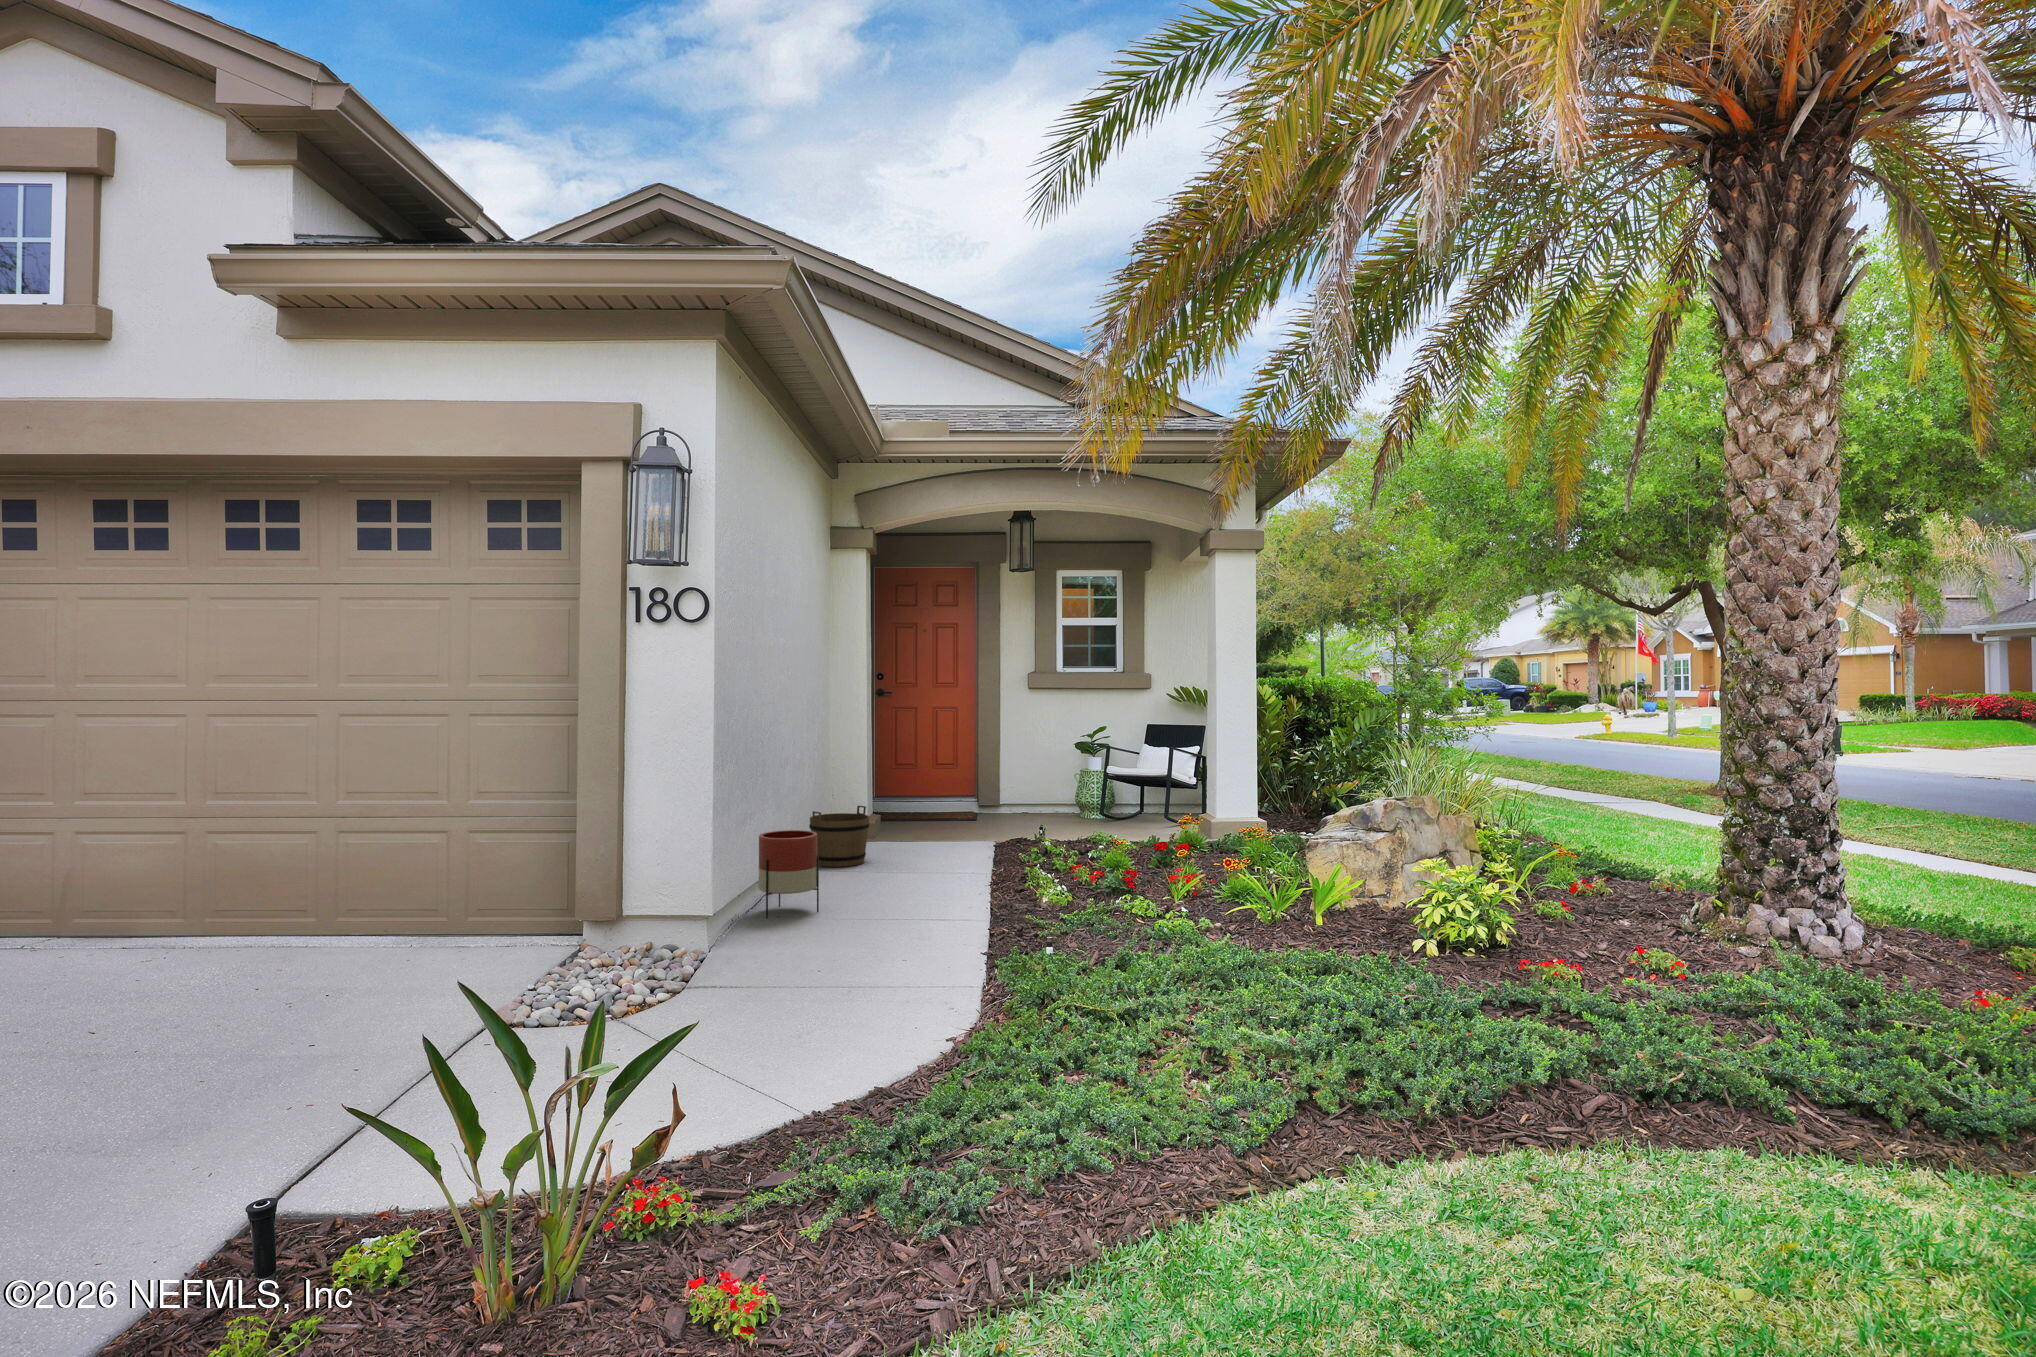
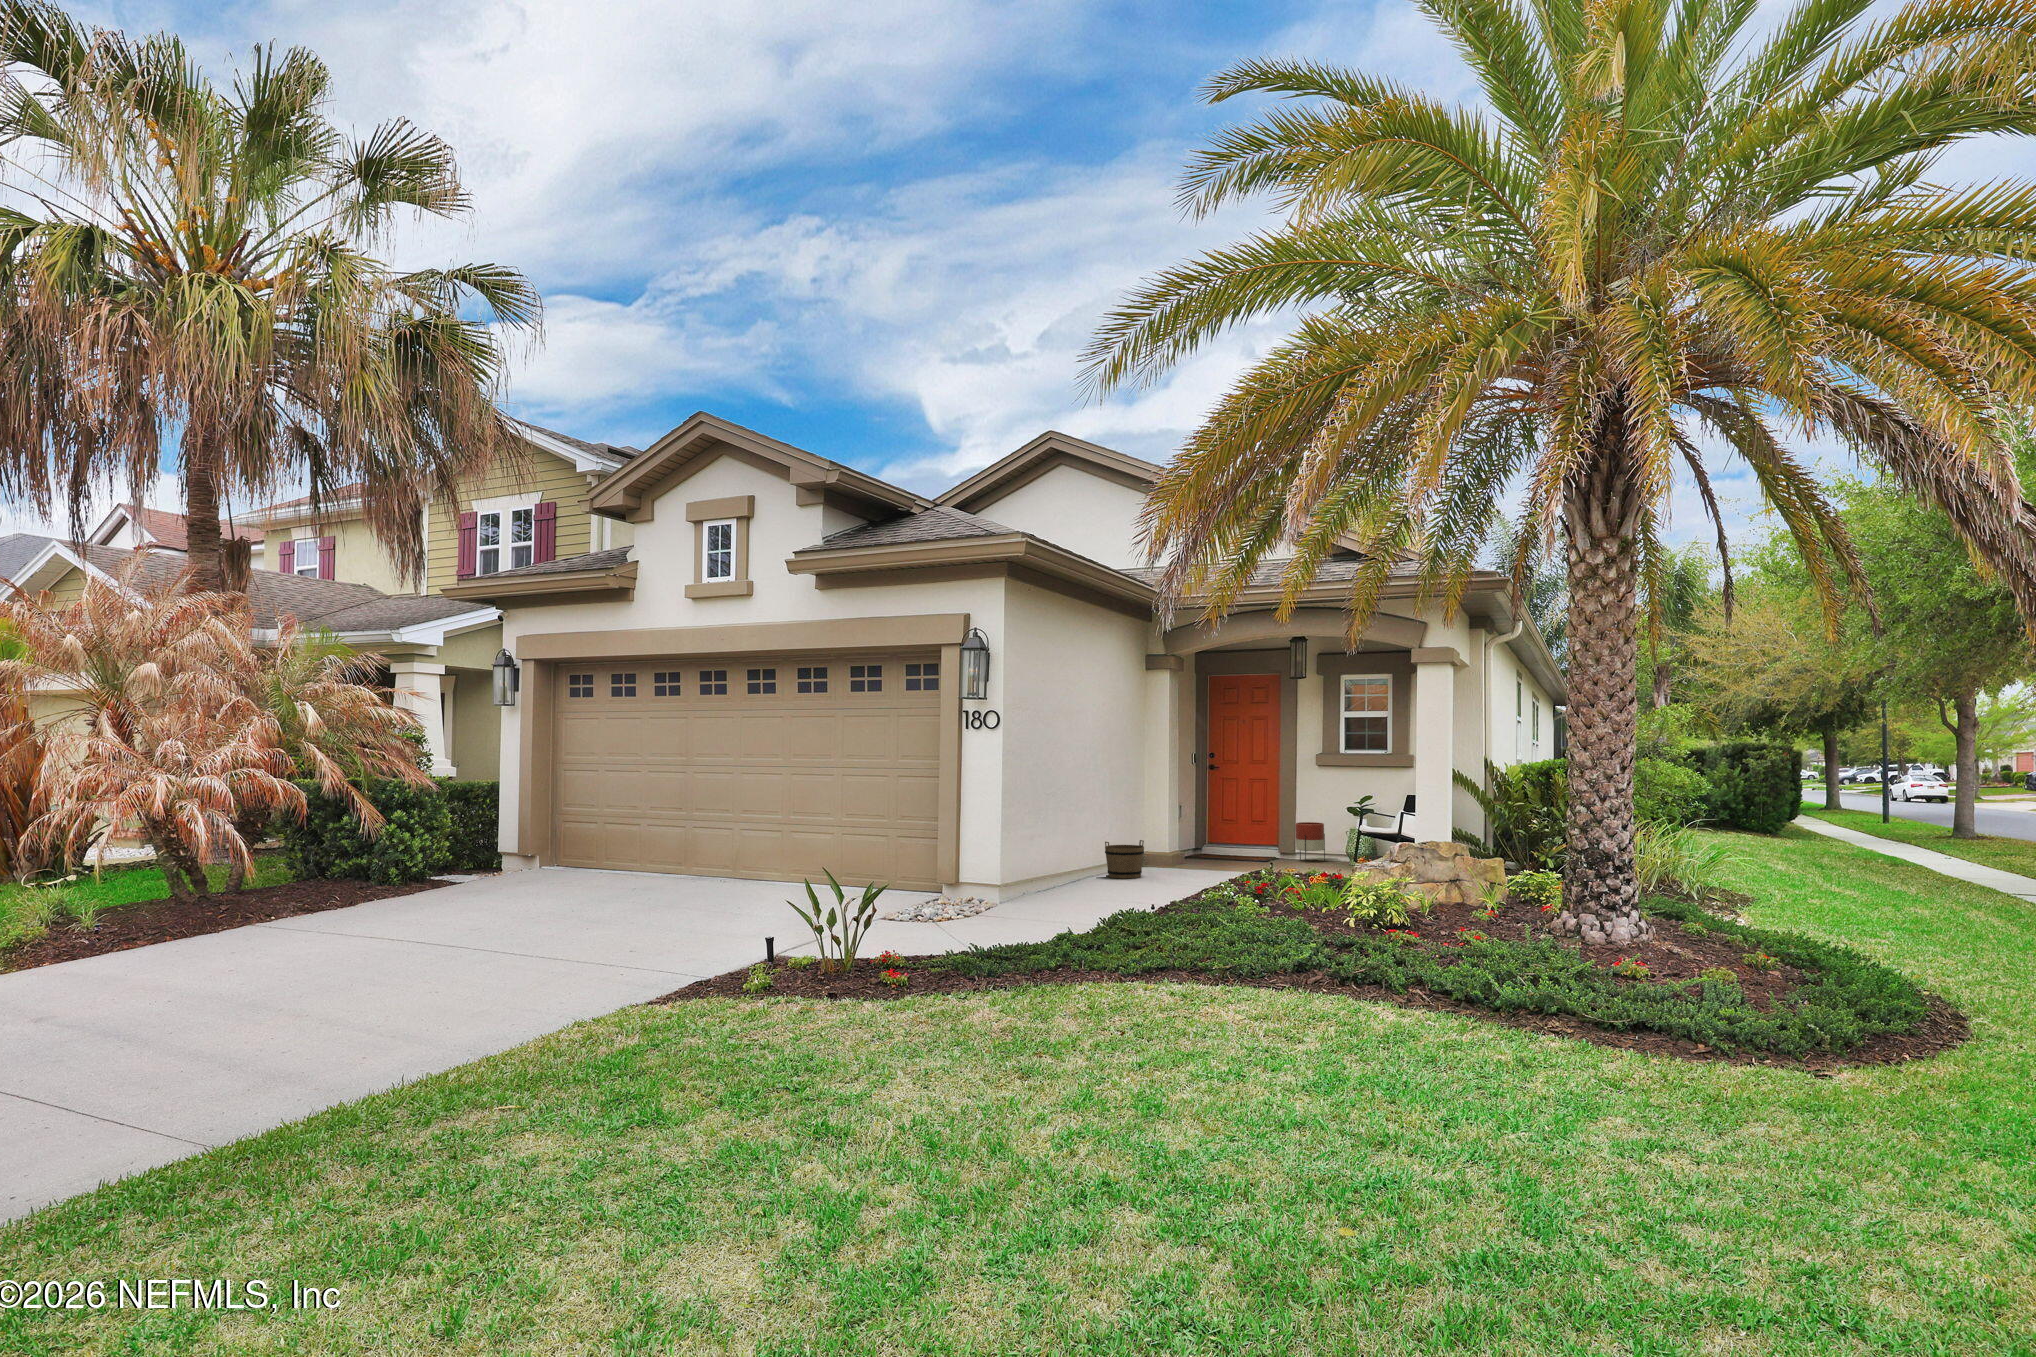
planter: present [758,830,819,918] -> present [1295,822,1325,862]

